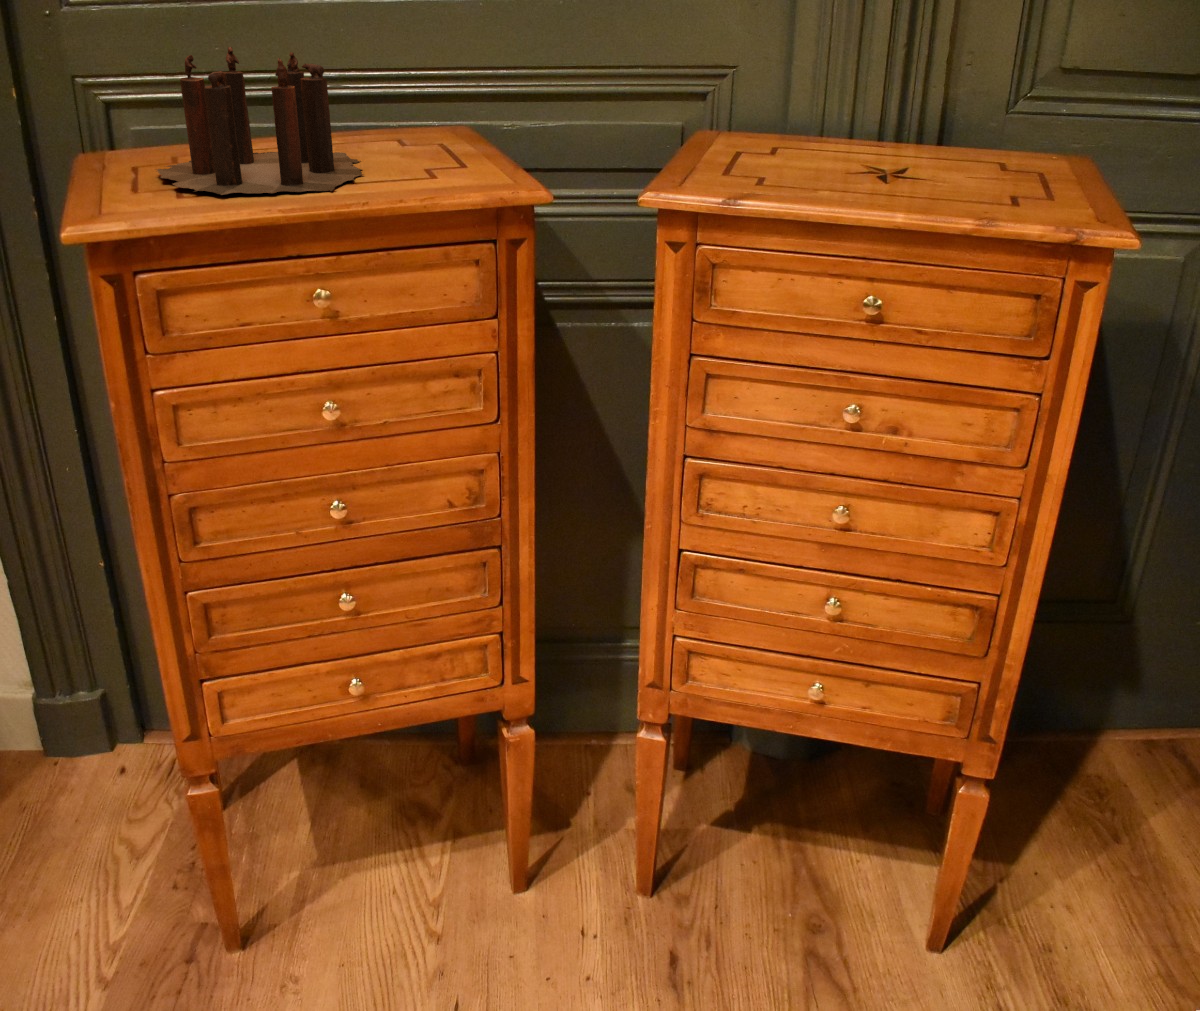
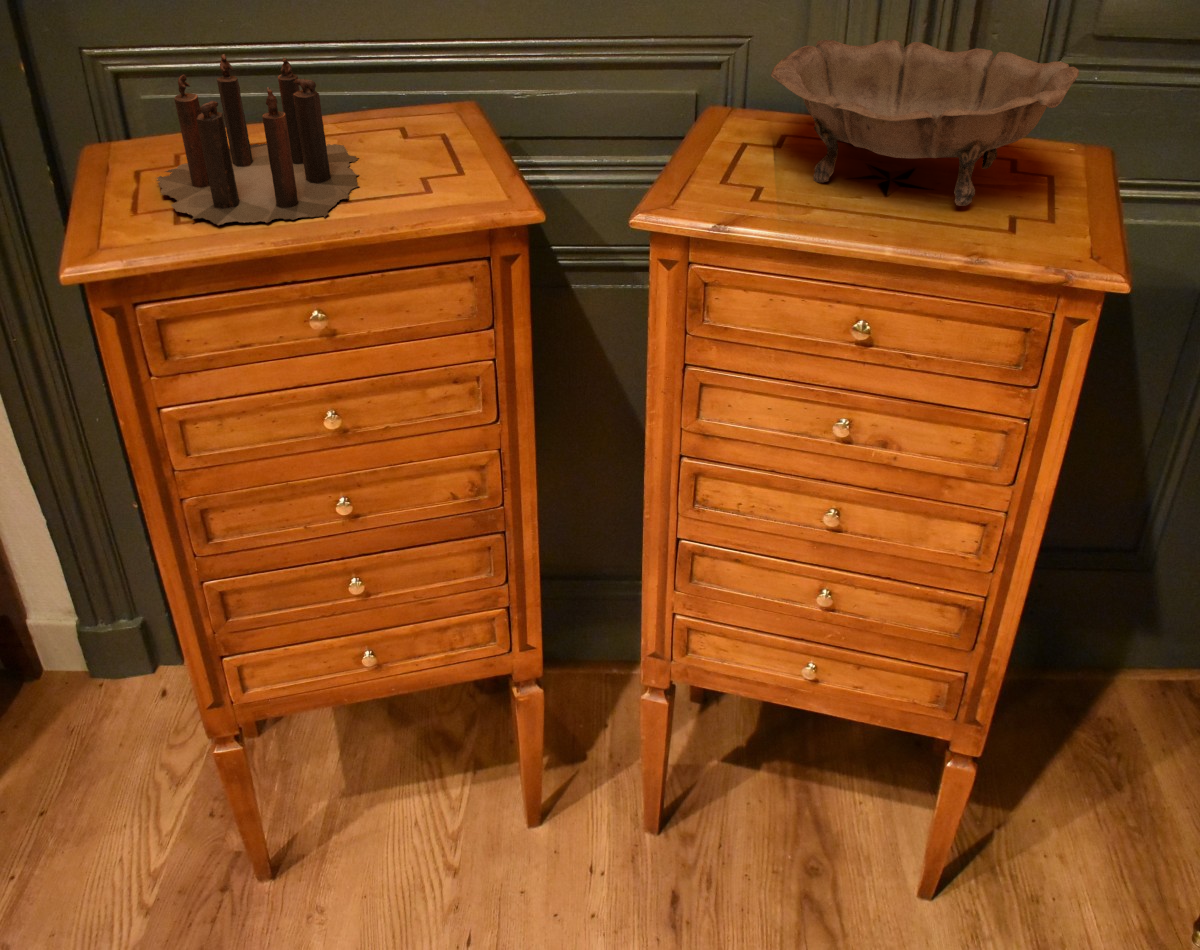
decorative bowl: none [769,58,1067,190] -> present [771,40,1079,206]

